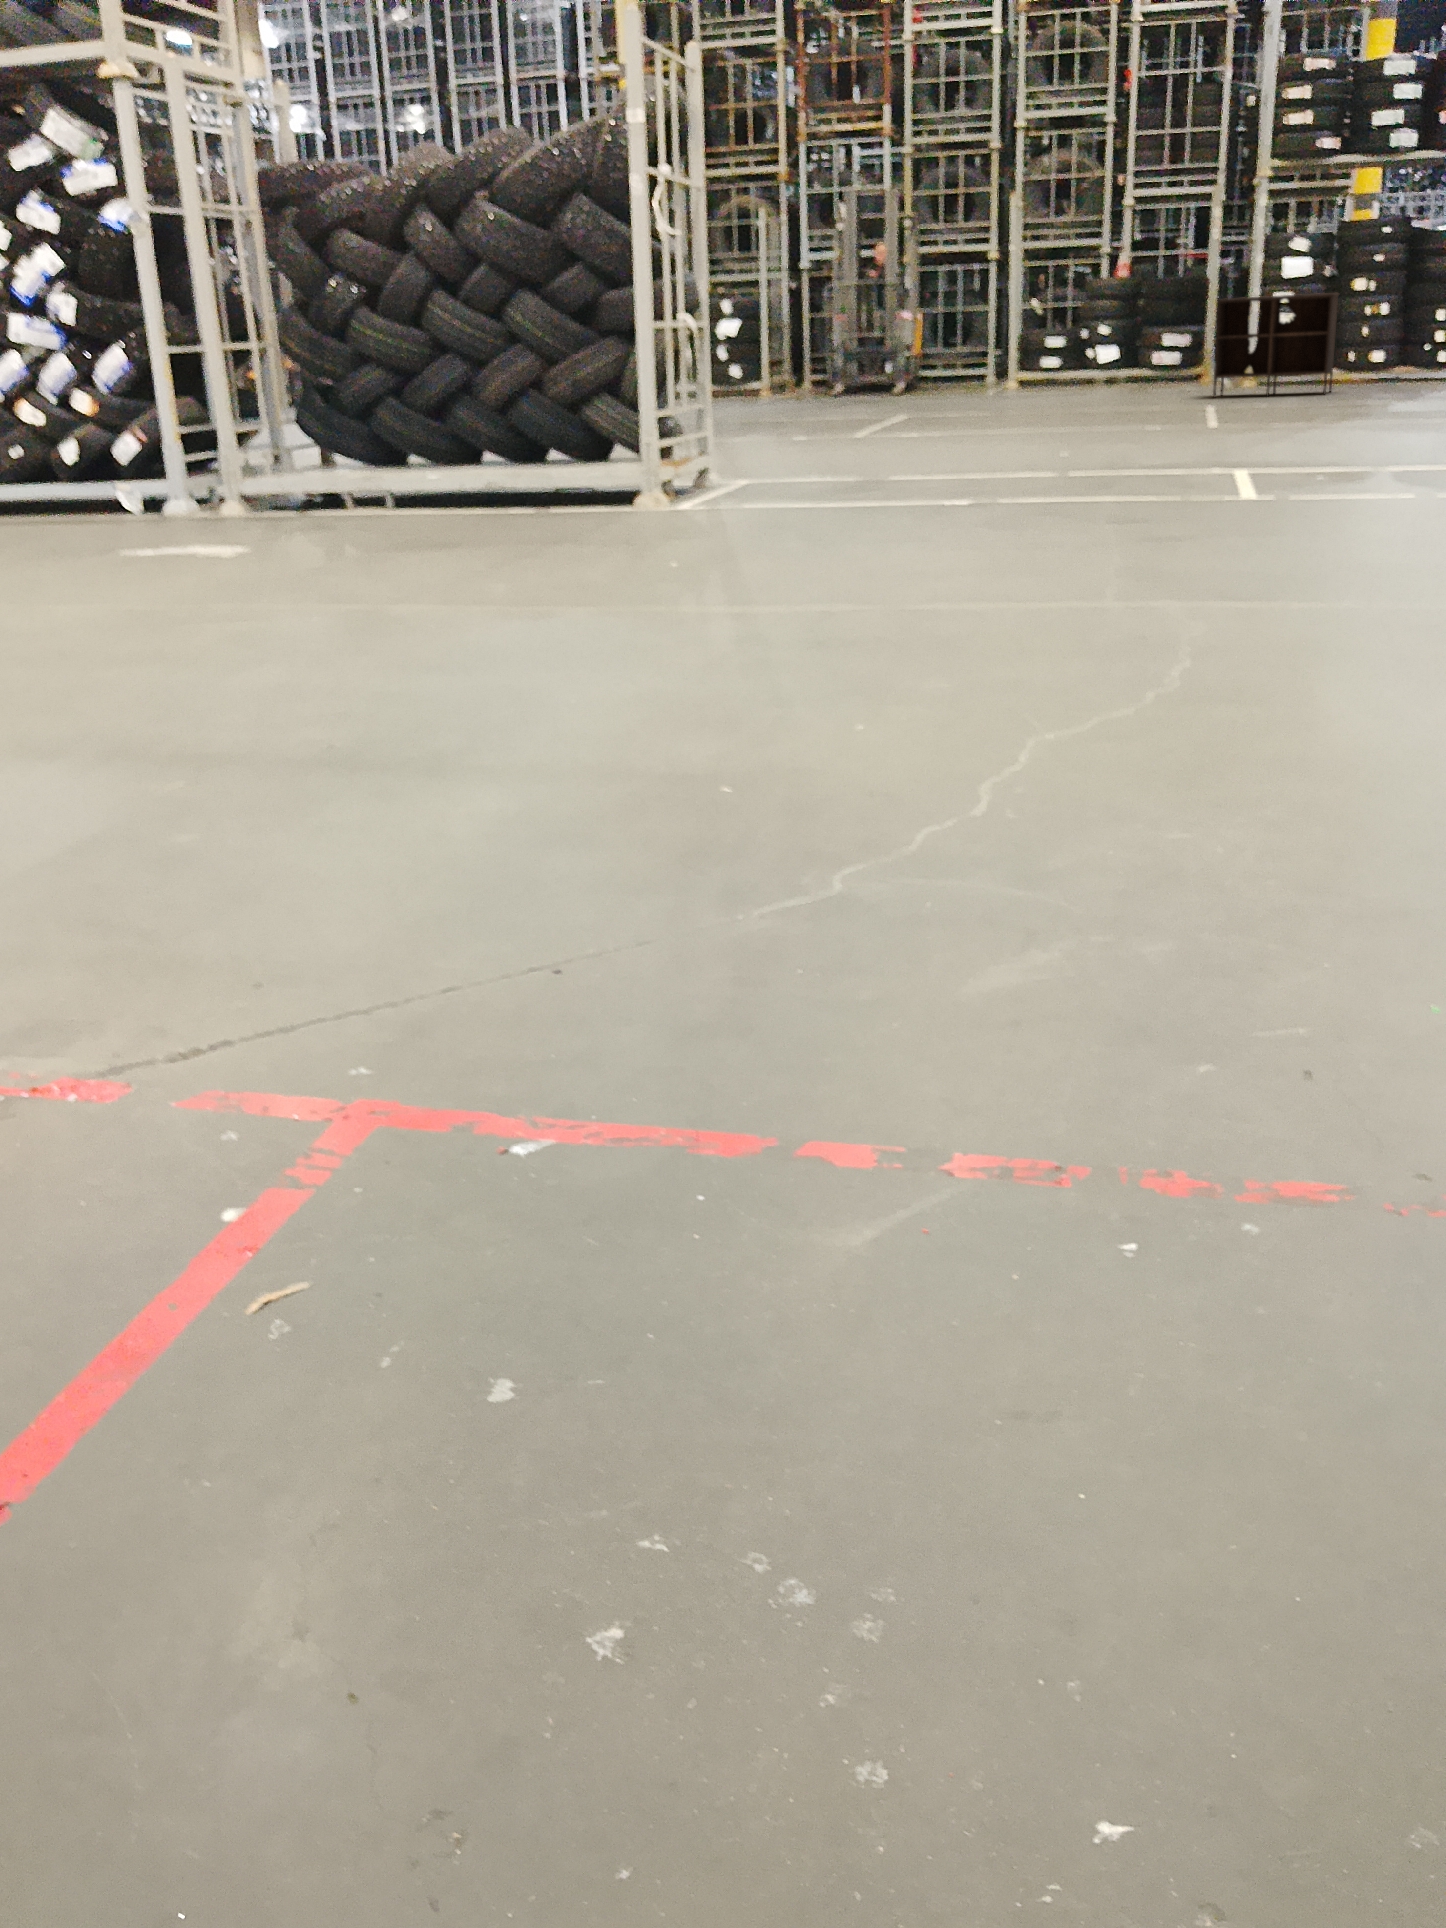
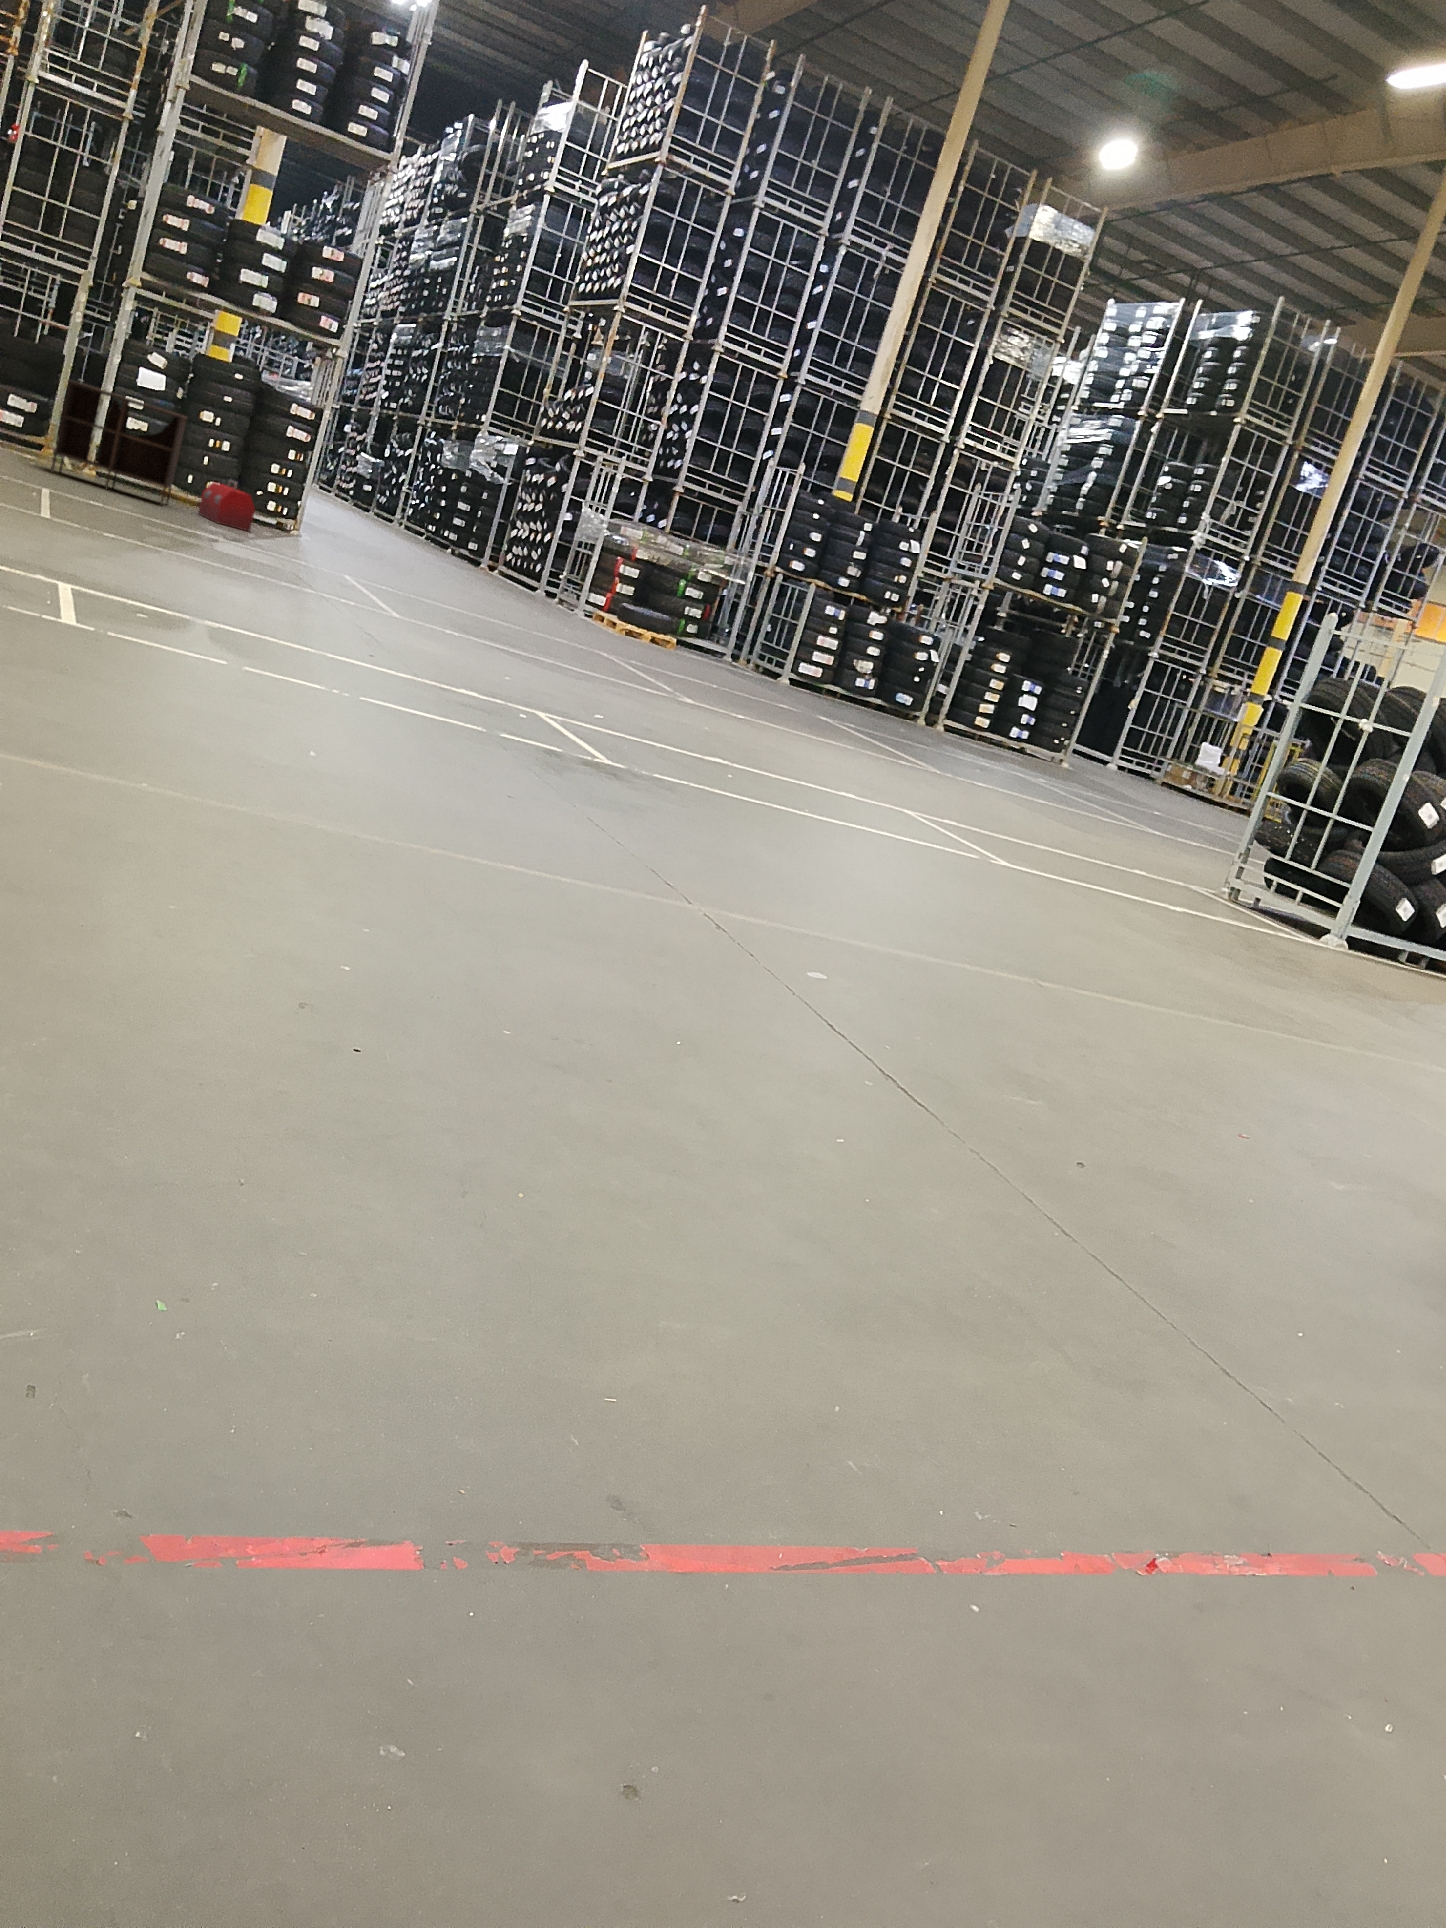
toolbox: none [1364,342,1424,393] -> present [198,480,255,531]

